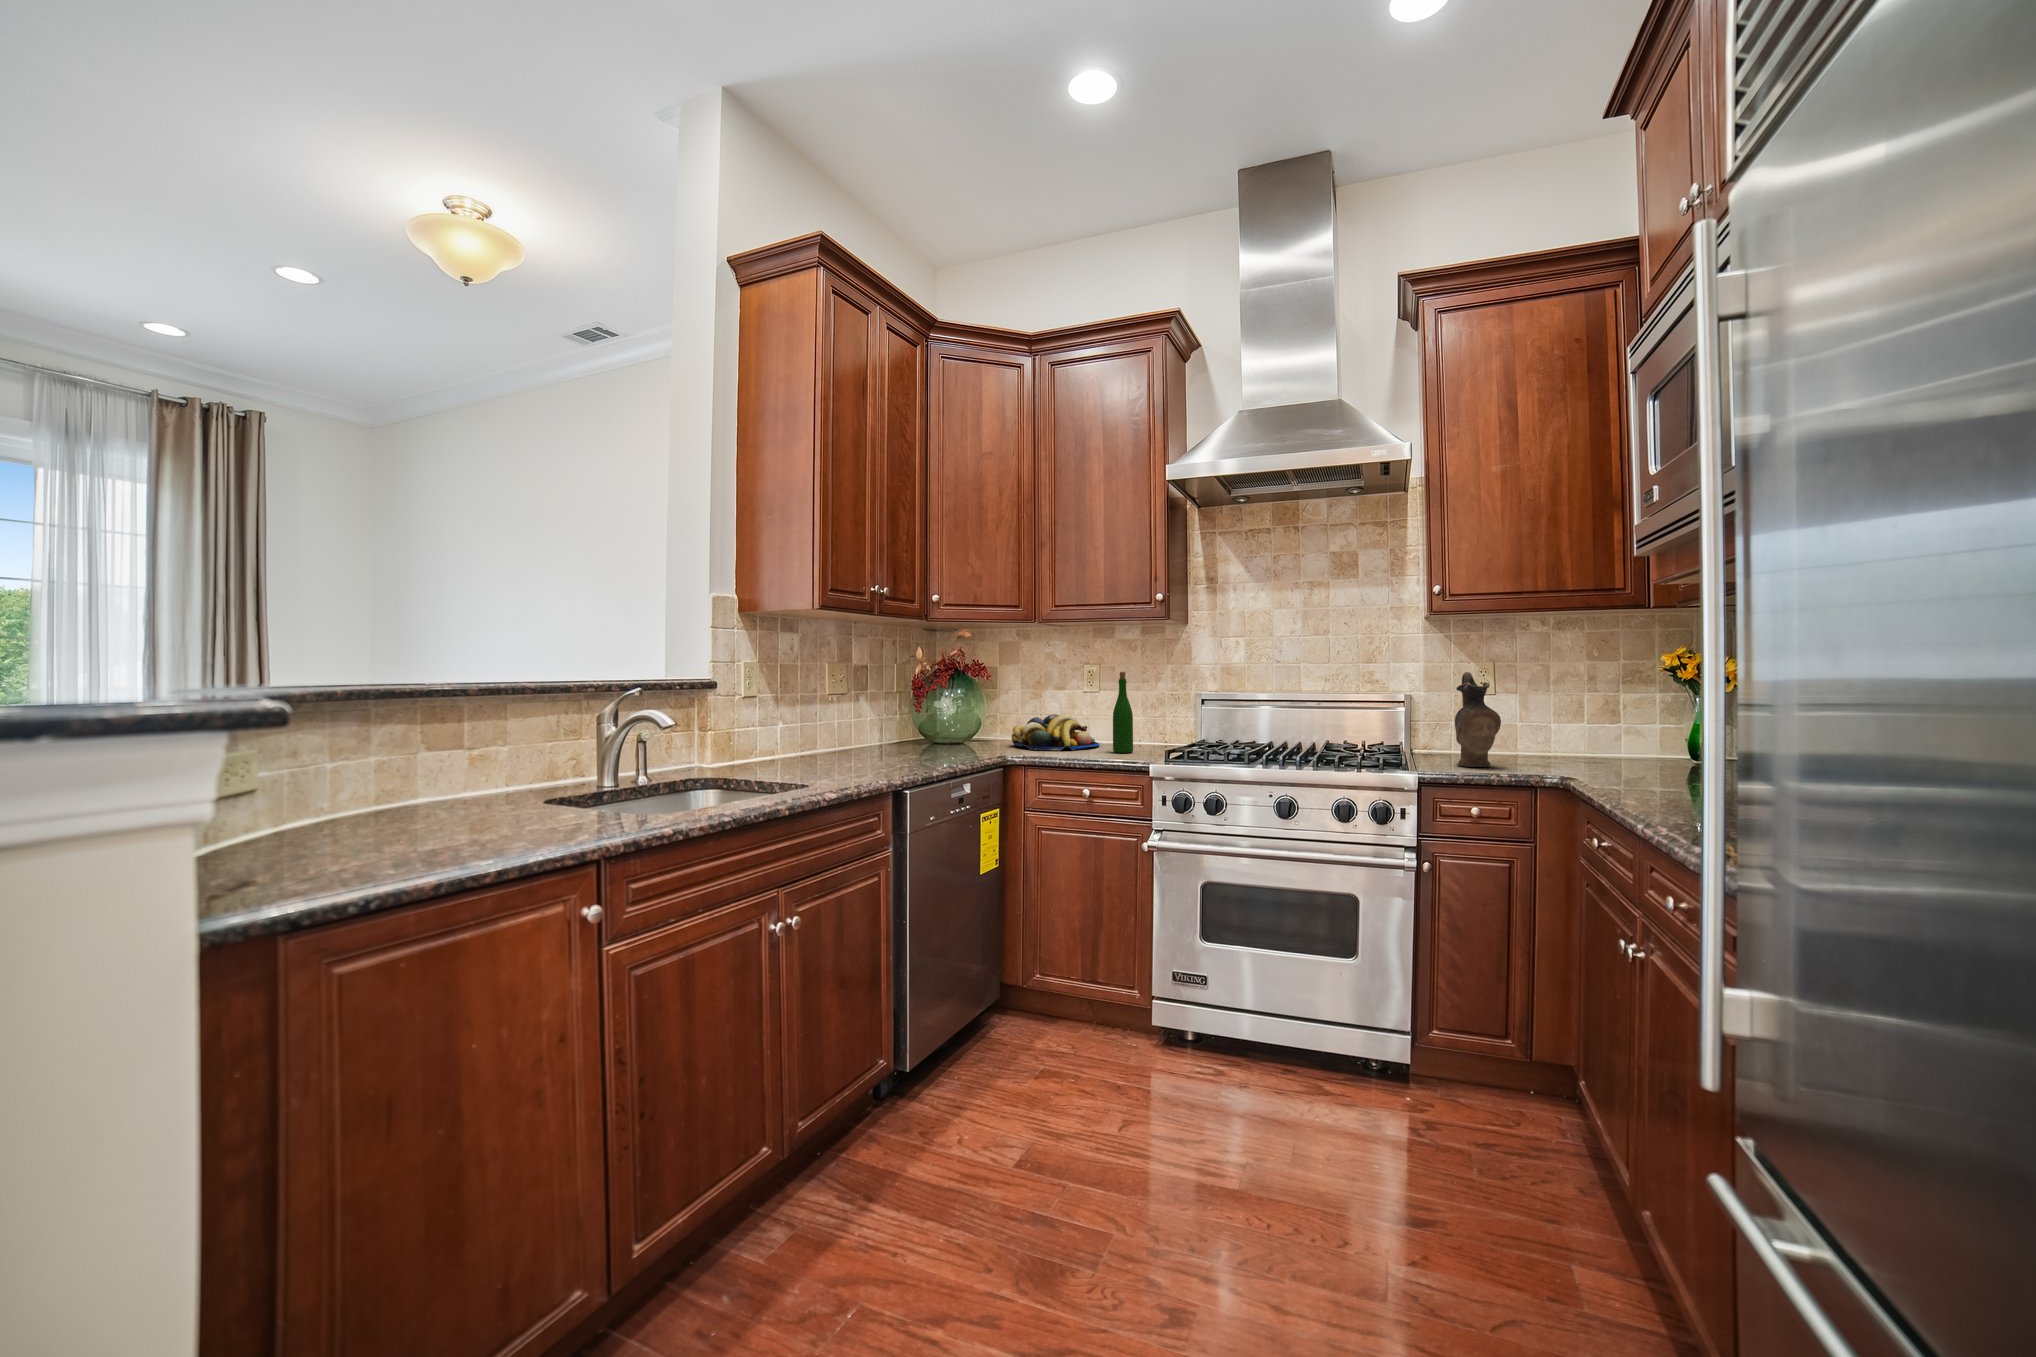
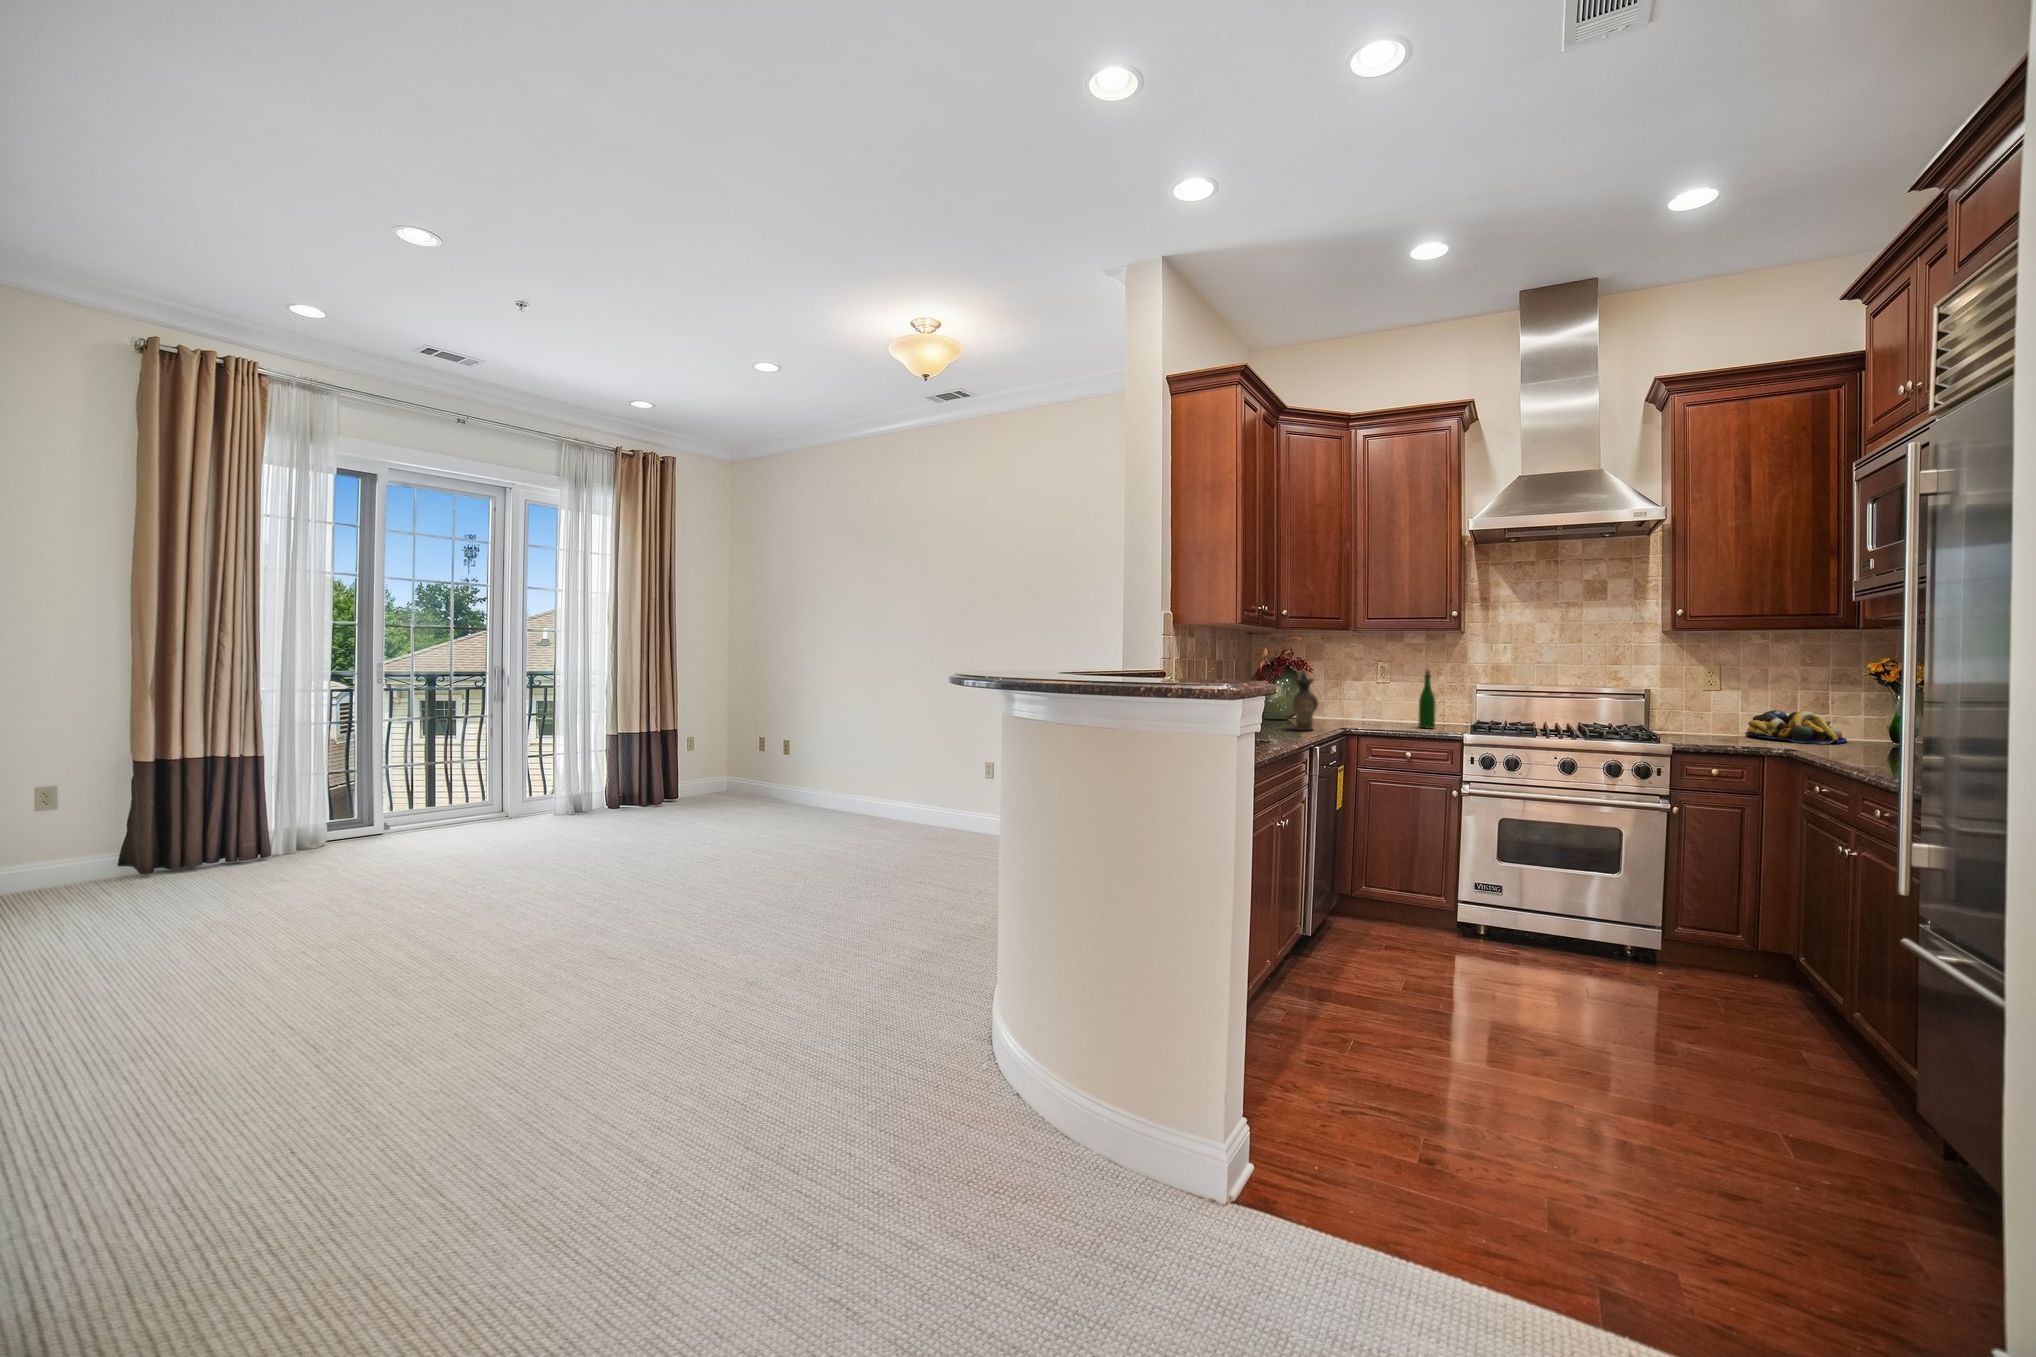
ceramic pitcher: present [1455,672,1501,767] -> present [1293,671,1319,730]
fruit bowl: present [1011,714,1100,750] -> present [1745,710,1847,744]

